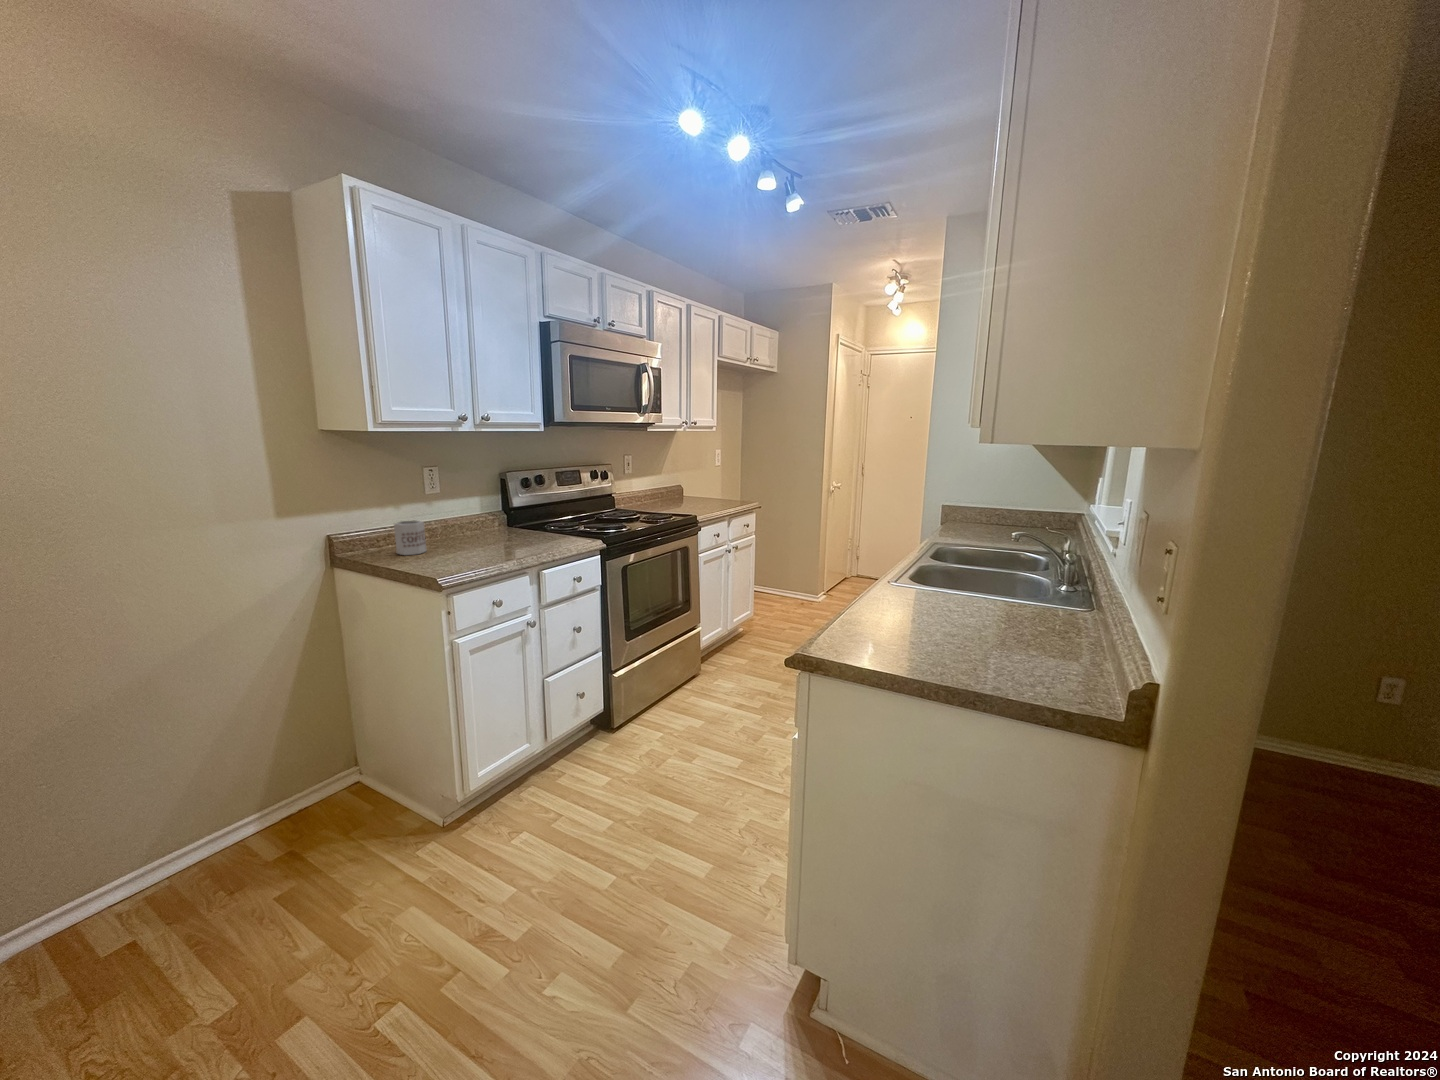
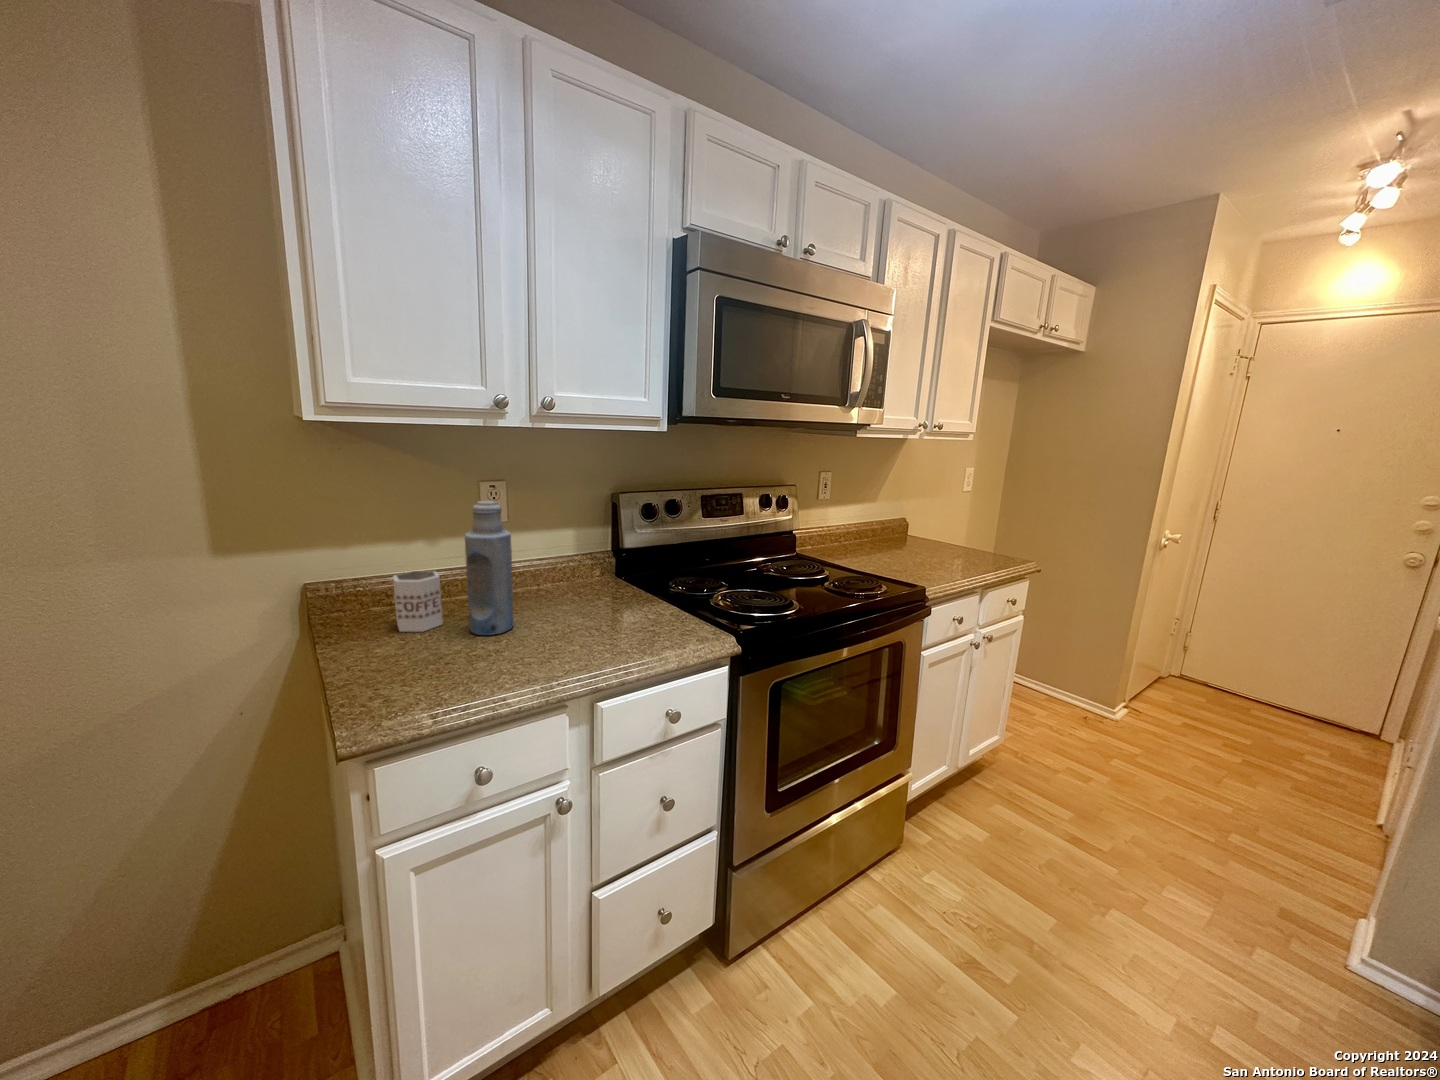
bottle: none [442,475,473,551] -> present [465,501,514,635]

